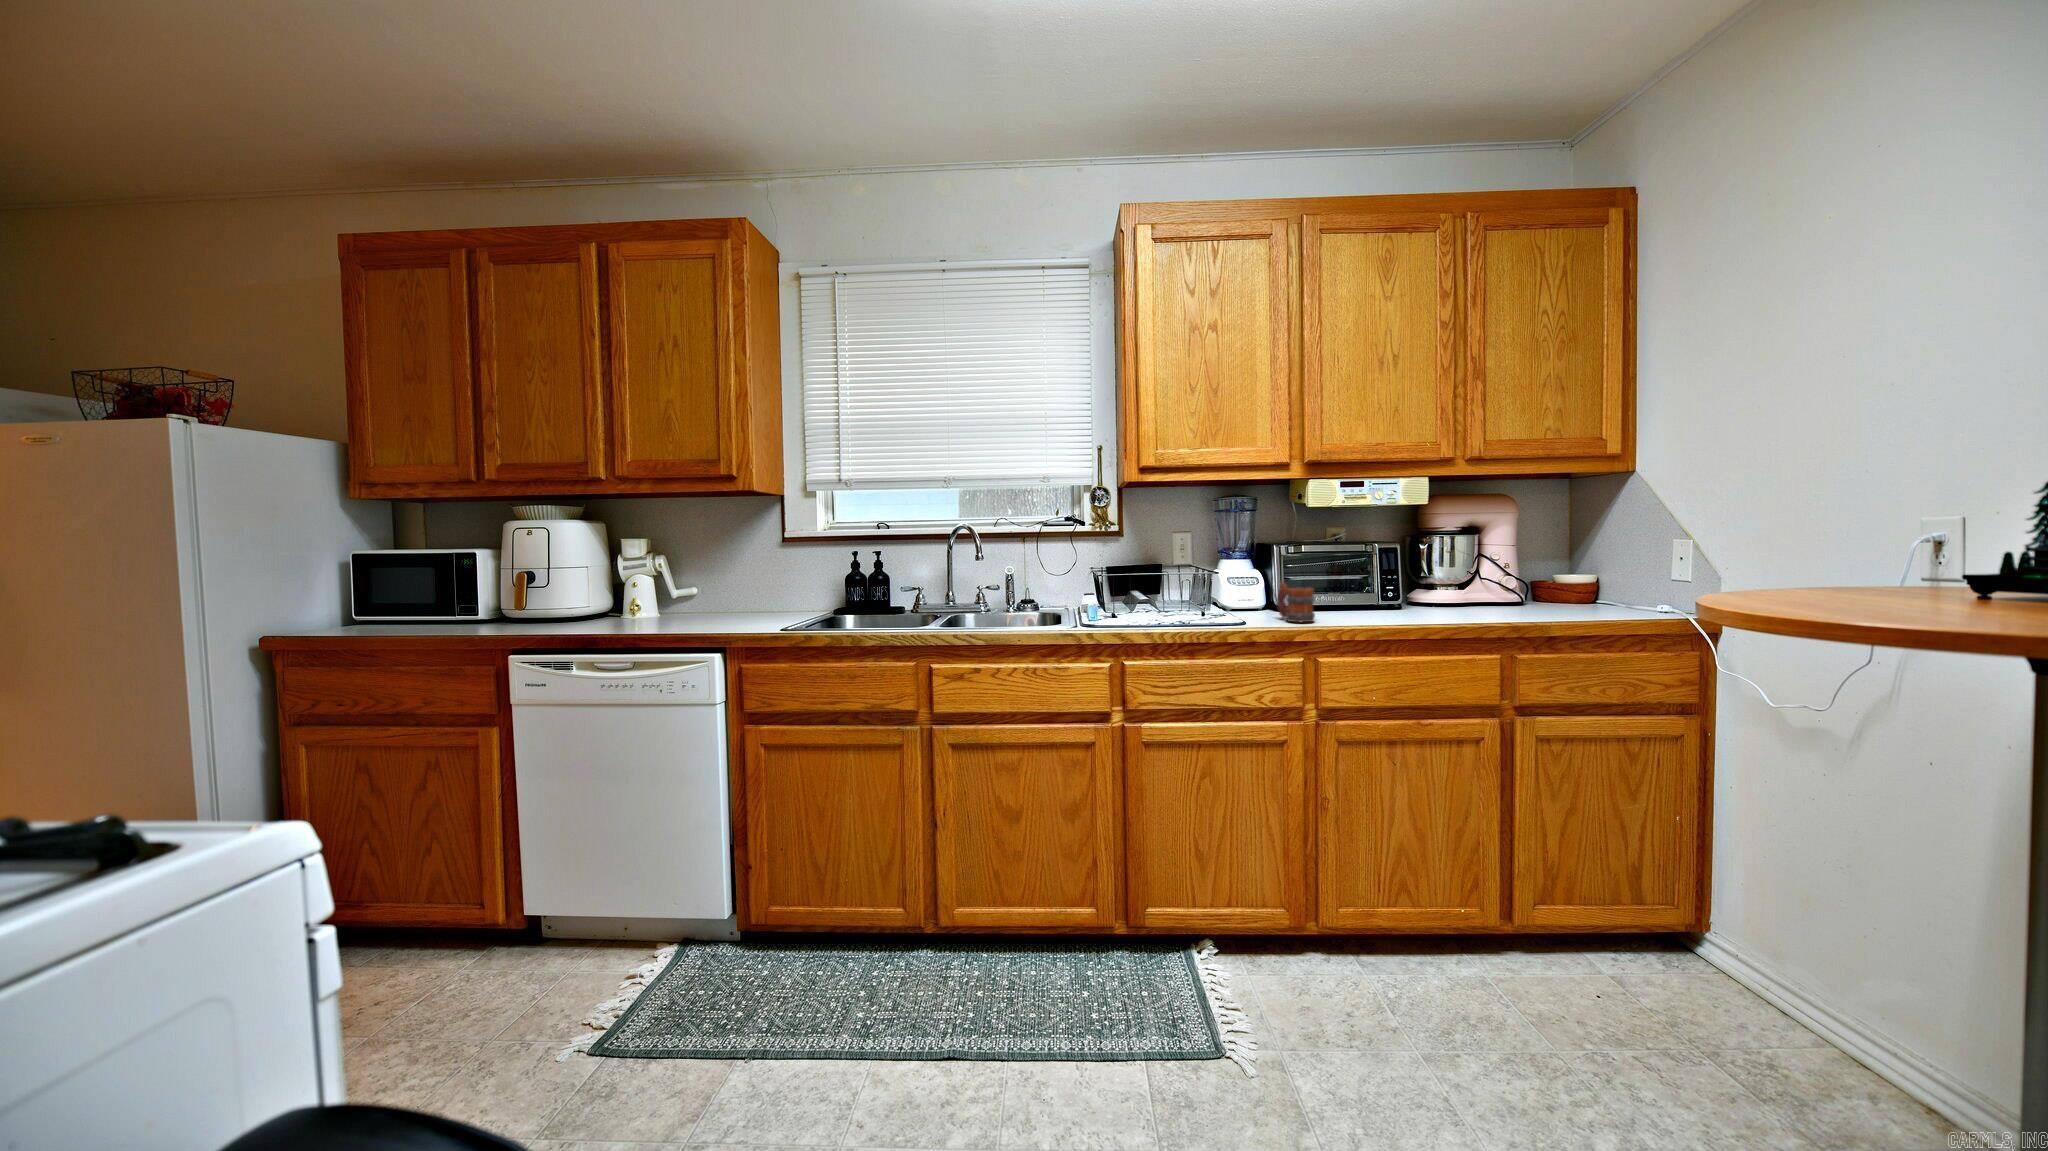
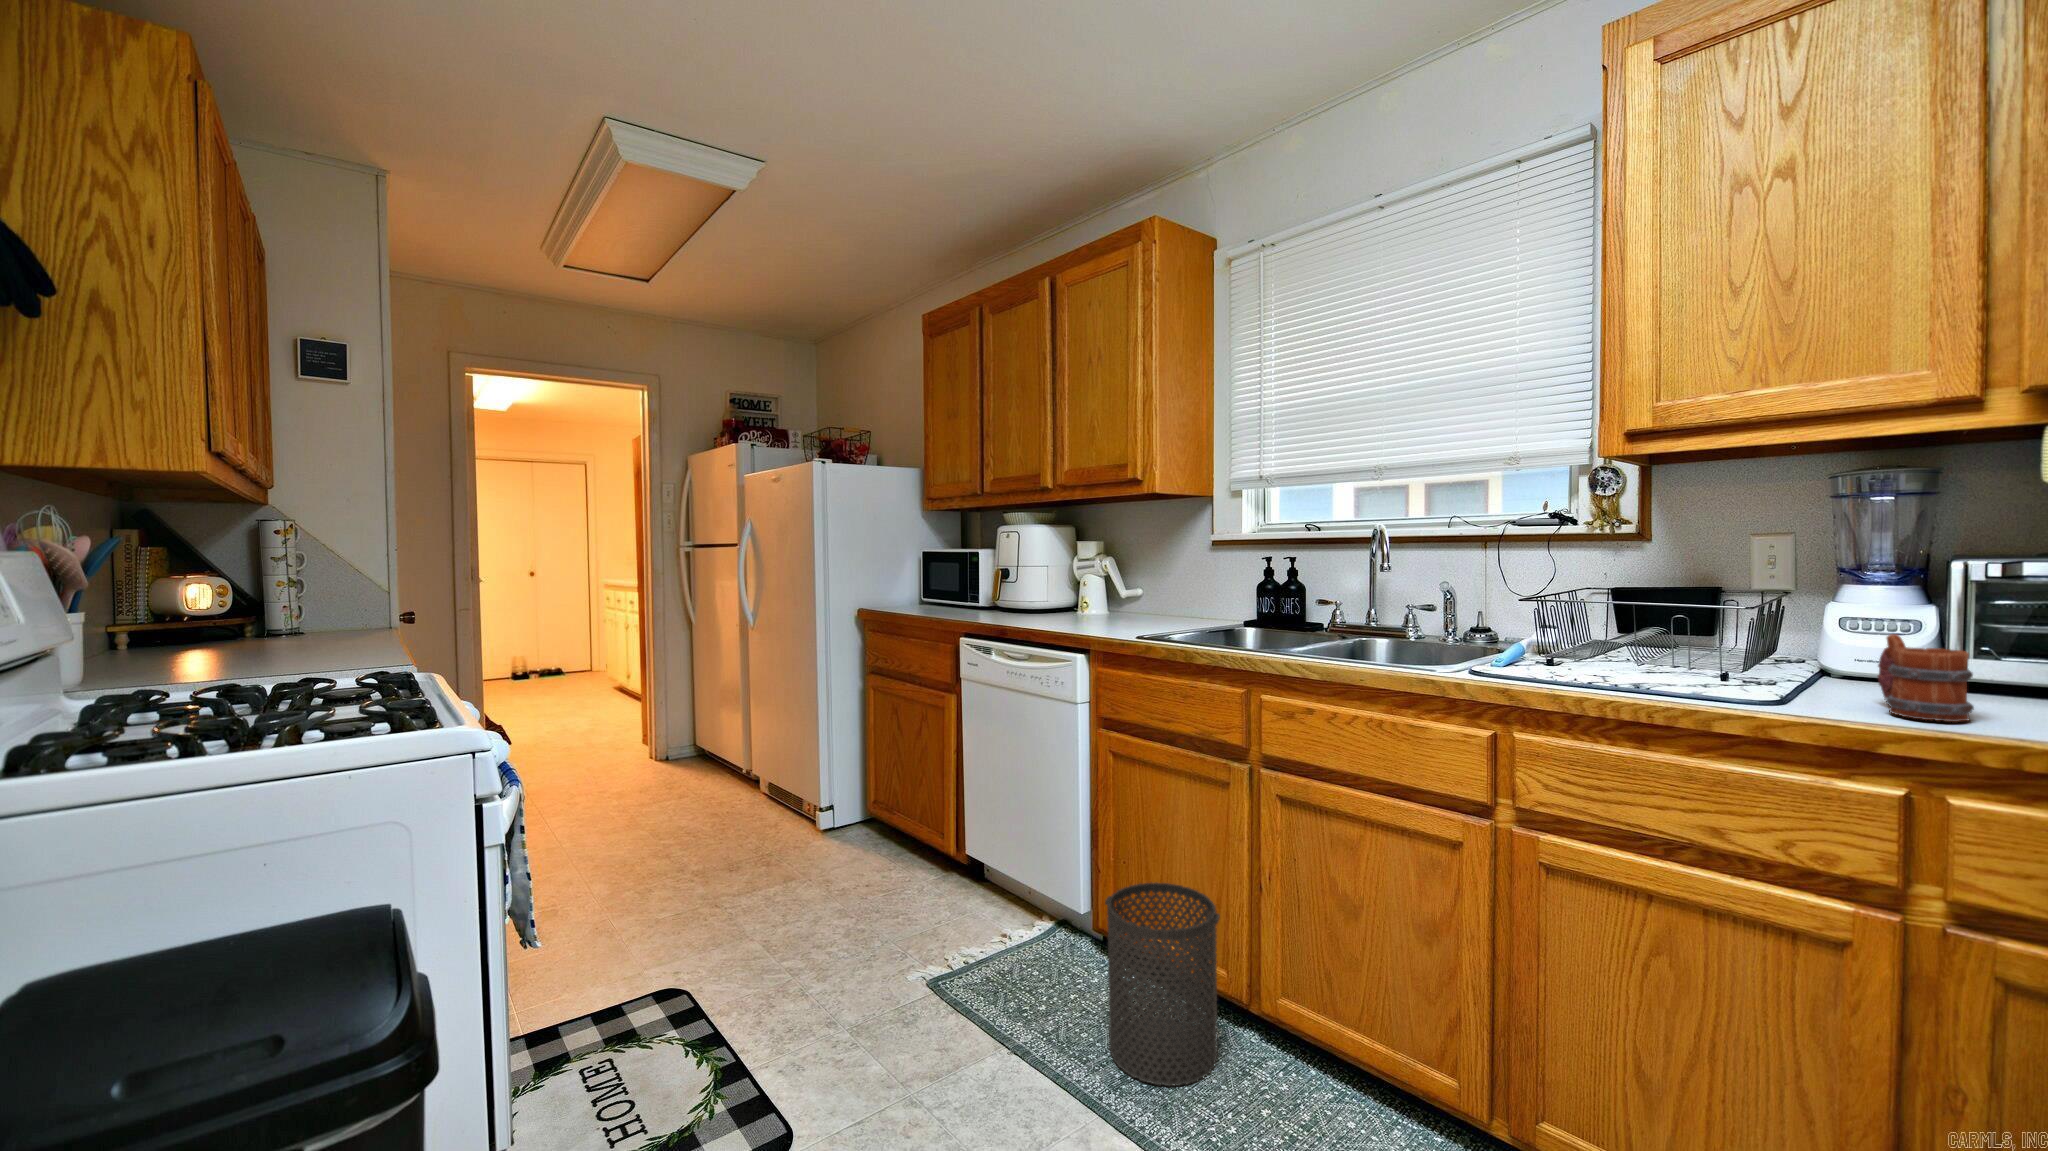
trash can: none [819,845,923,1020] -> present [1105,883,1220,1086]

